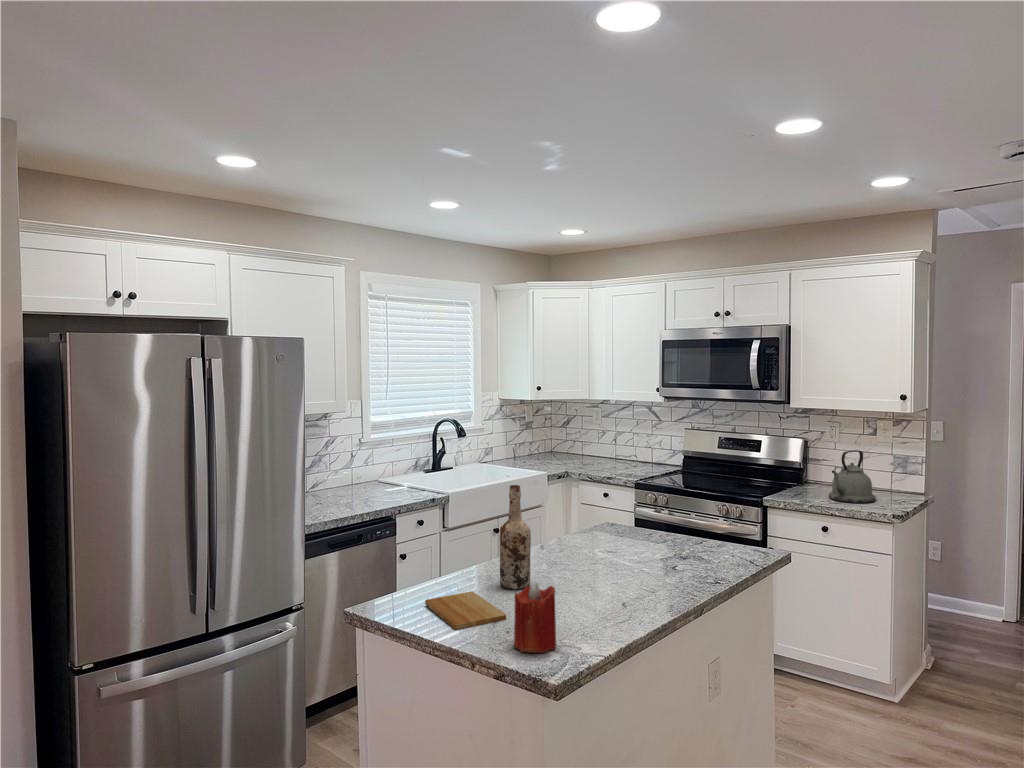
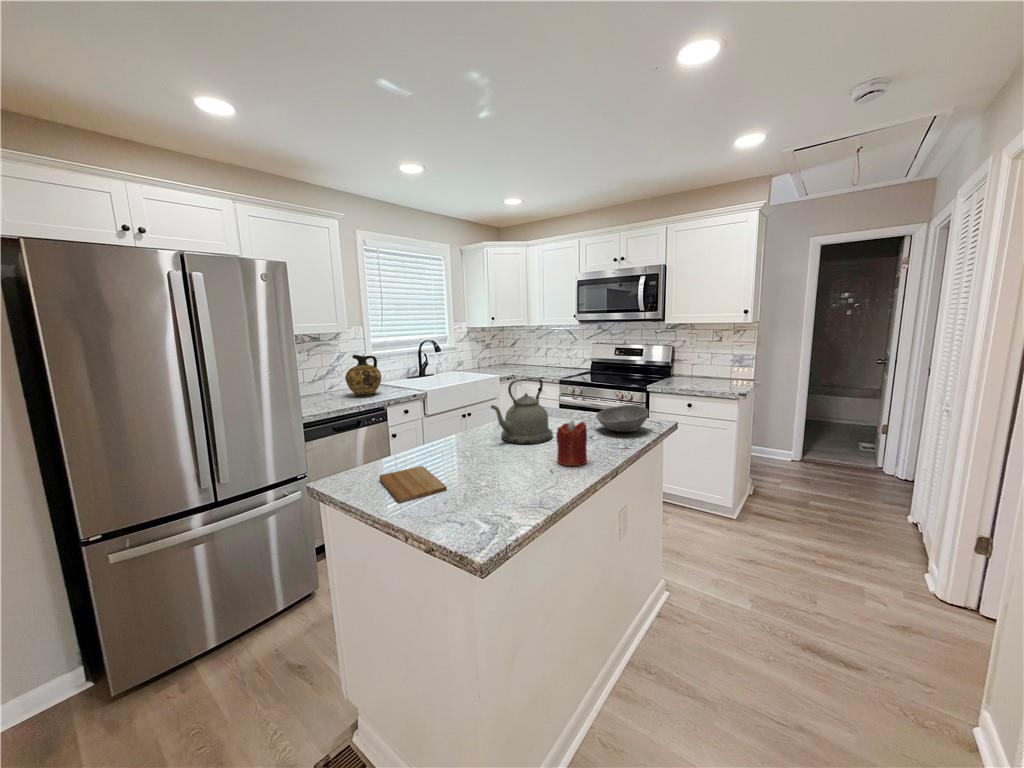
ceramic jug: none [341,441,389,500] -> present [345,355,381,397]
kettle: present [829,450,876,503] -> present [491,378,553,444]
wine bottle: present [499,485,531,589] -> none [446,377,473,462]
bowl: none [683,526,751,560] -> present [596,405,648,432]
candle: present [514,583,556,653] -> present [556,420,587,466]

